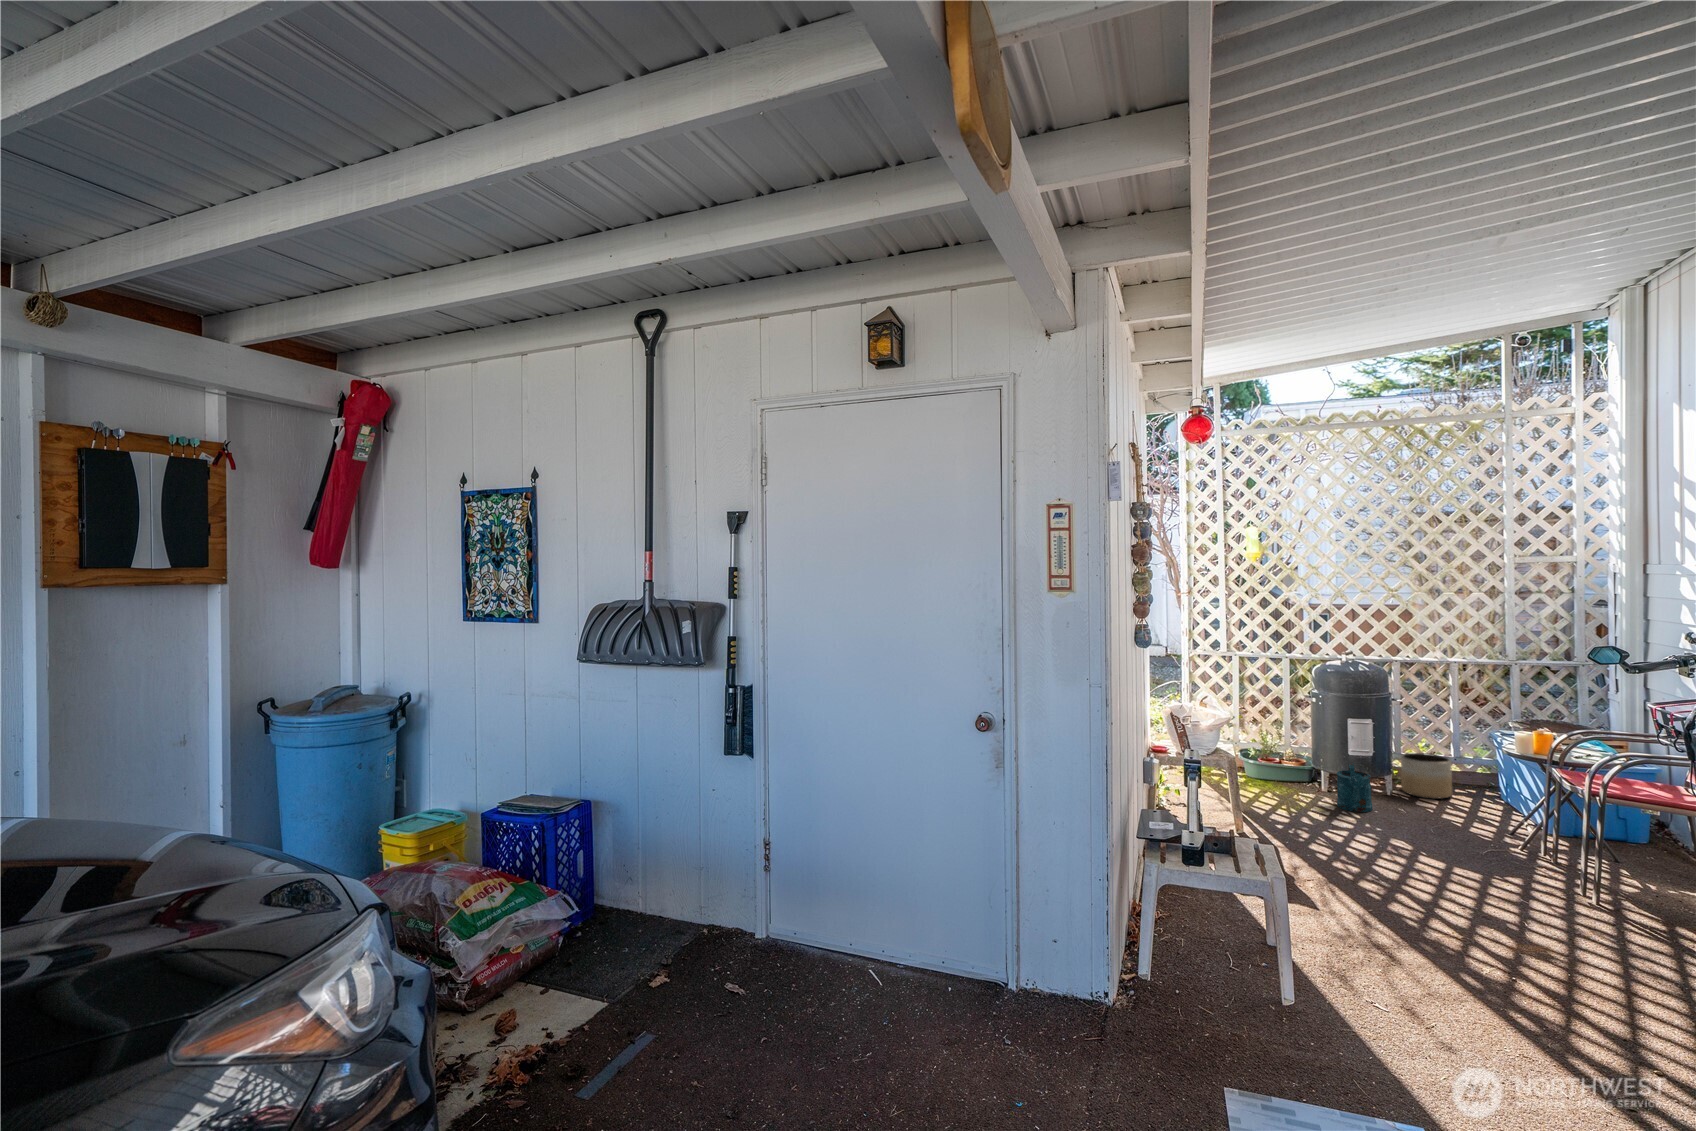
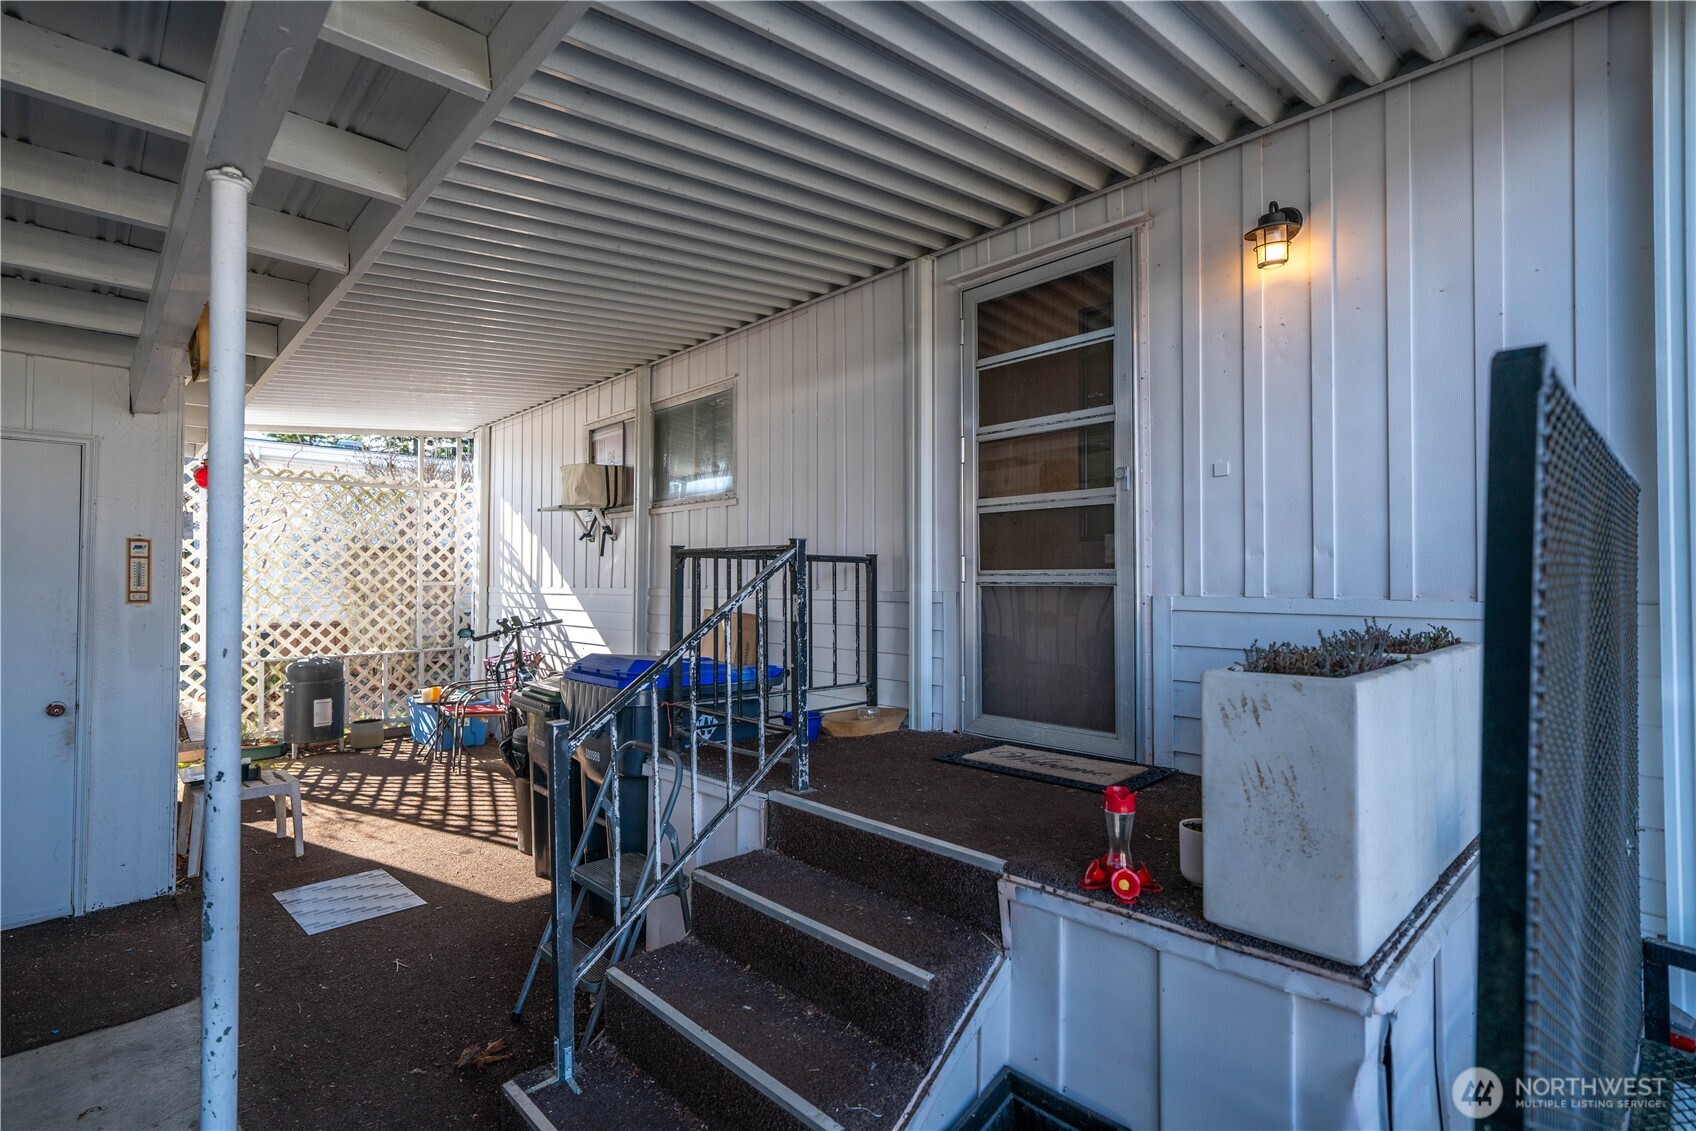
watering can: present [1337,762,1373,812] -> none [307,730,333,765]

